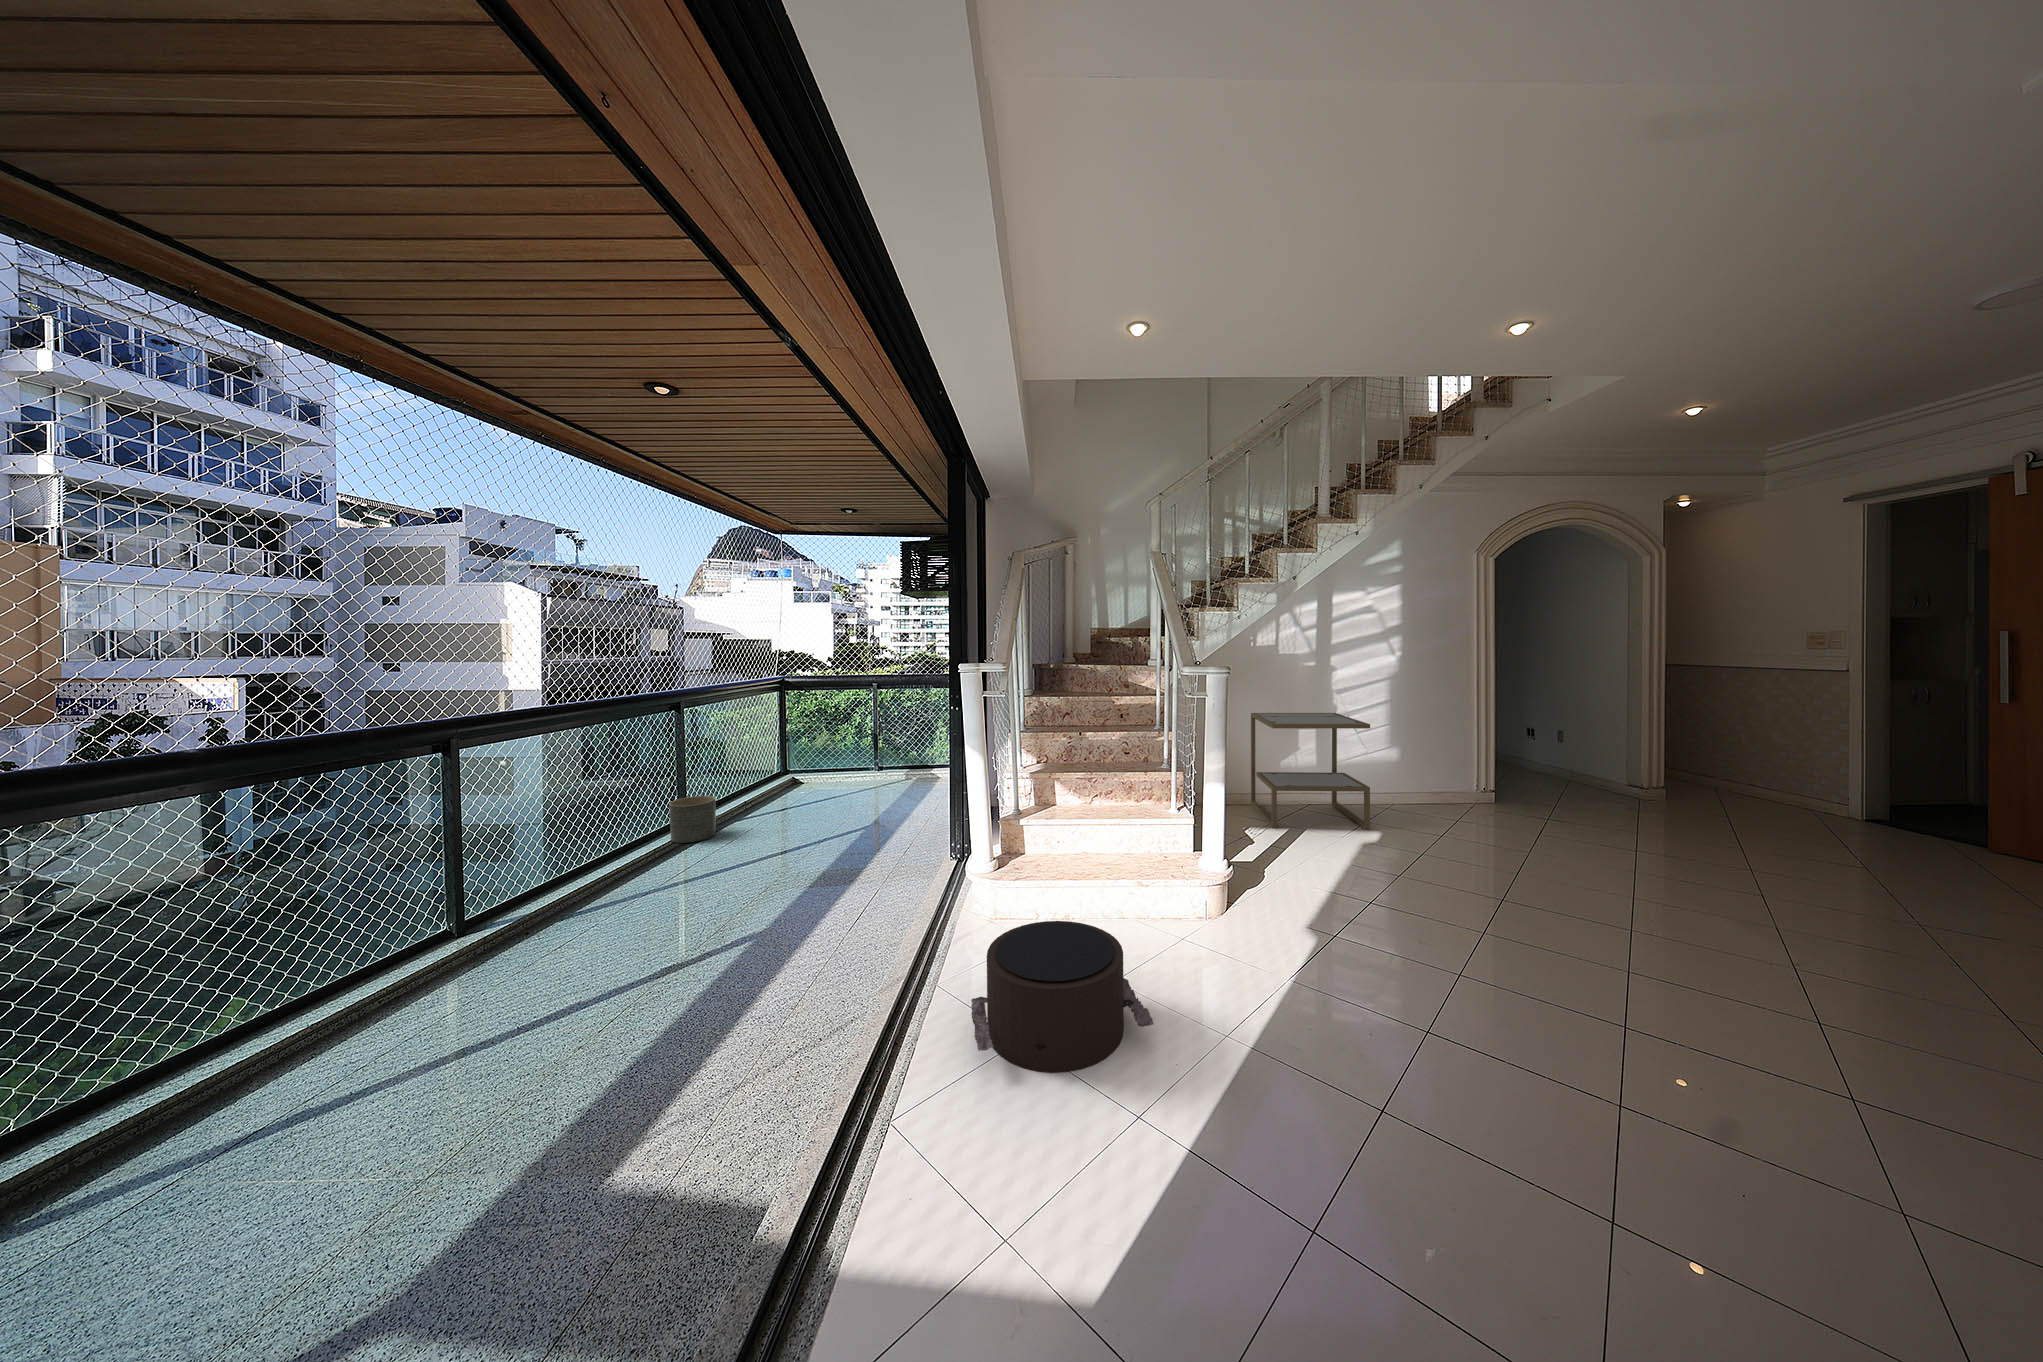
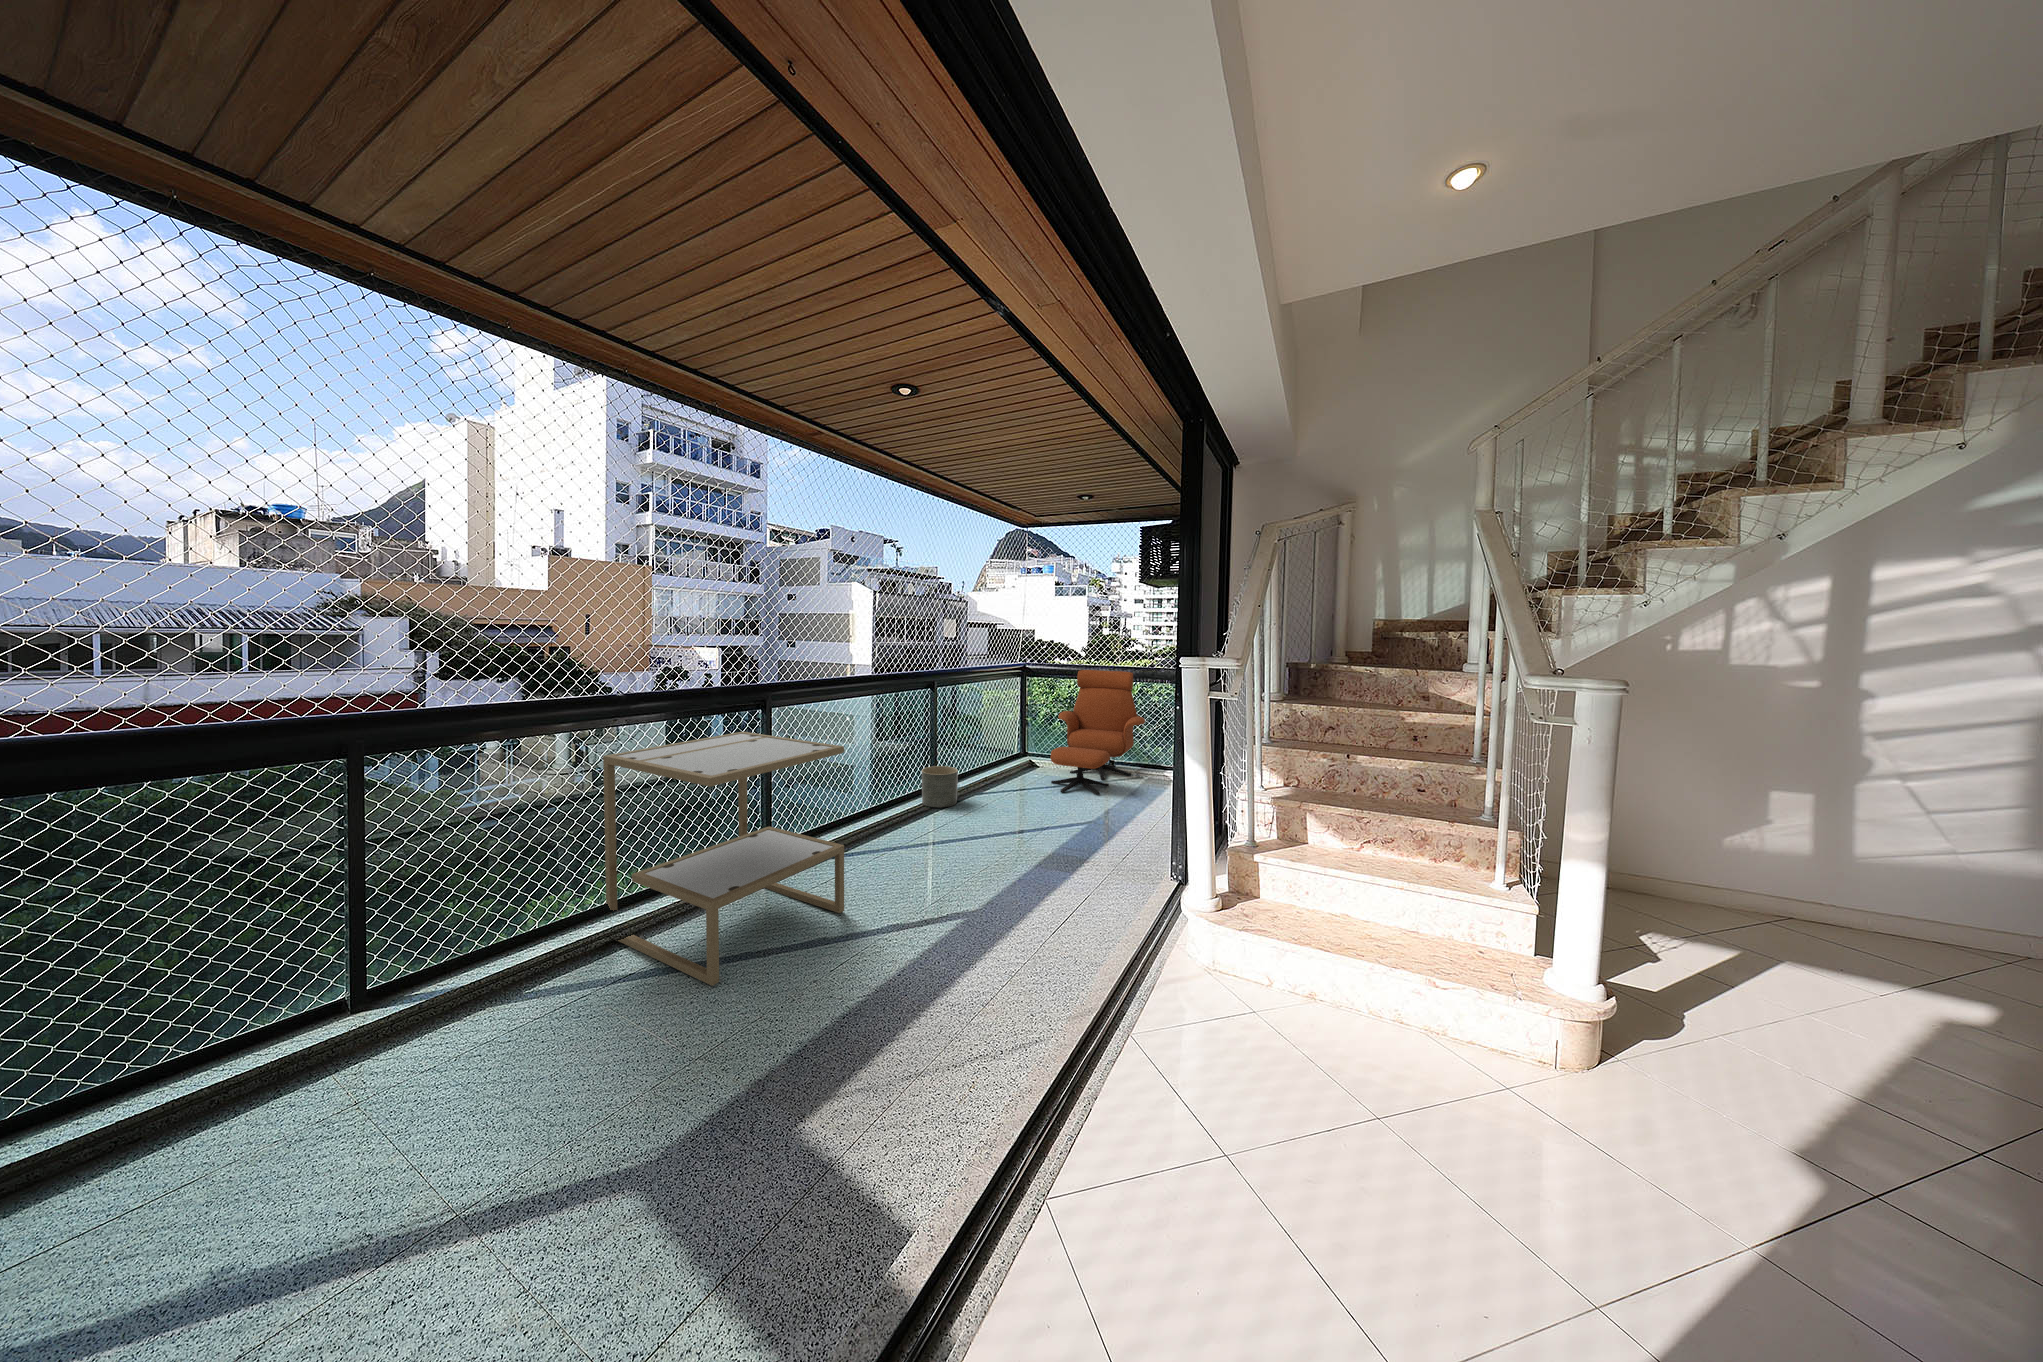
lounge chair: none [818,682,909,806] -> present [1050,670,1145,794]
side table: present [1251,713,1370,830] -> present [603,732,844,986]
pouf: present [971,921,1154,1073] -> none [1159,1001,1440,1247]

